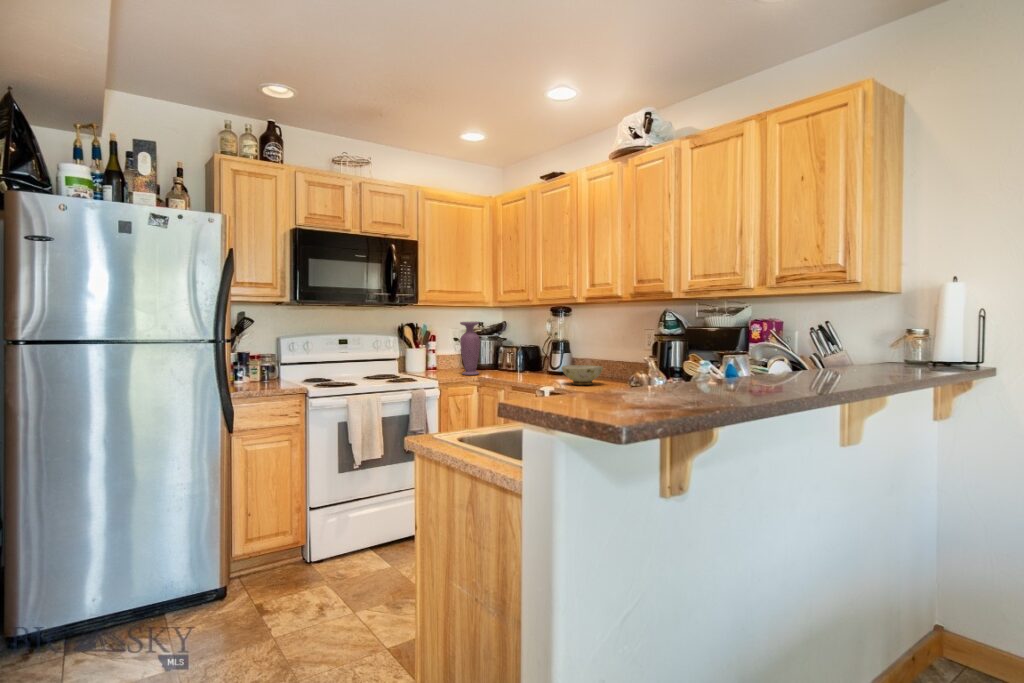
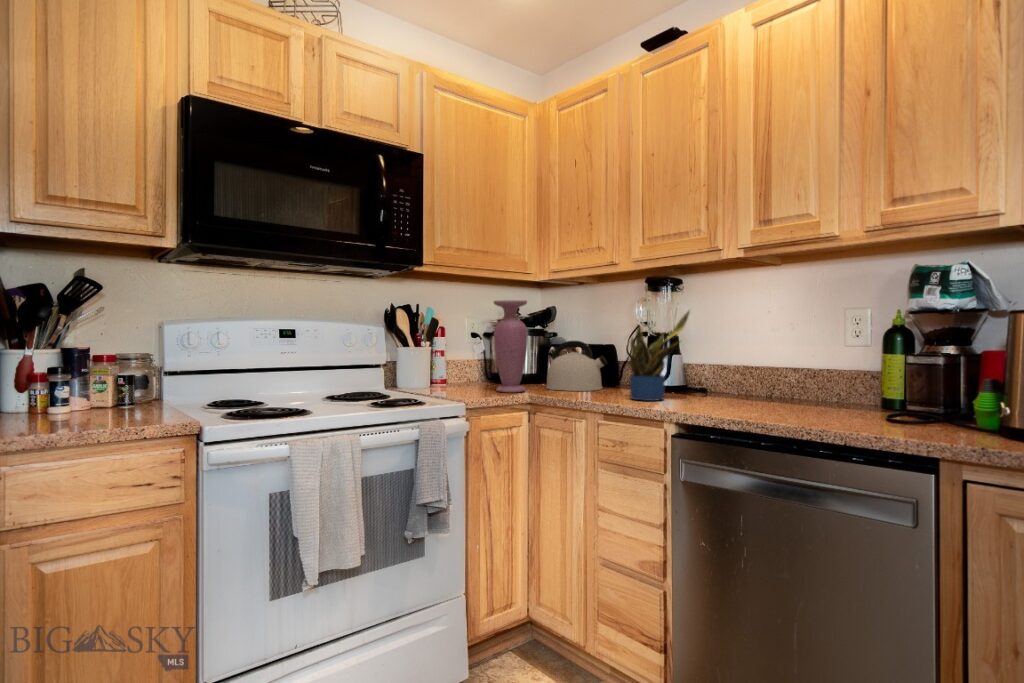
potted plant: none [529,329,562,379] -> present [629,310,689,401]
kettle: none [494,344,529,374] -> present [546,341,607,391]
ceramic bowl: present [562,365,603,385] -> none [715,374,803,414]

